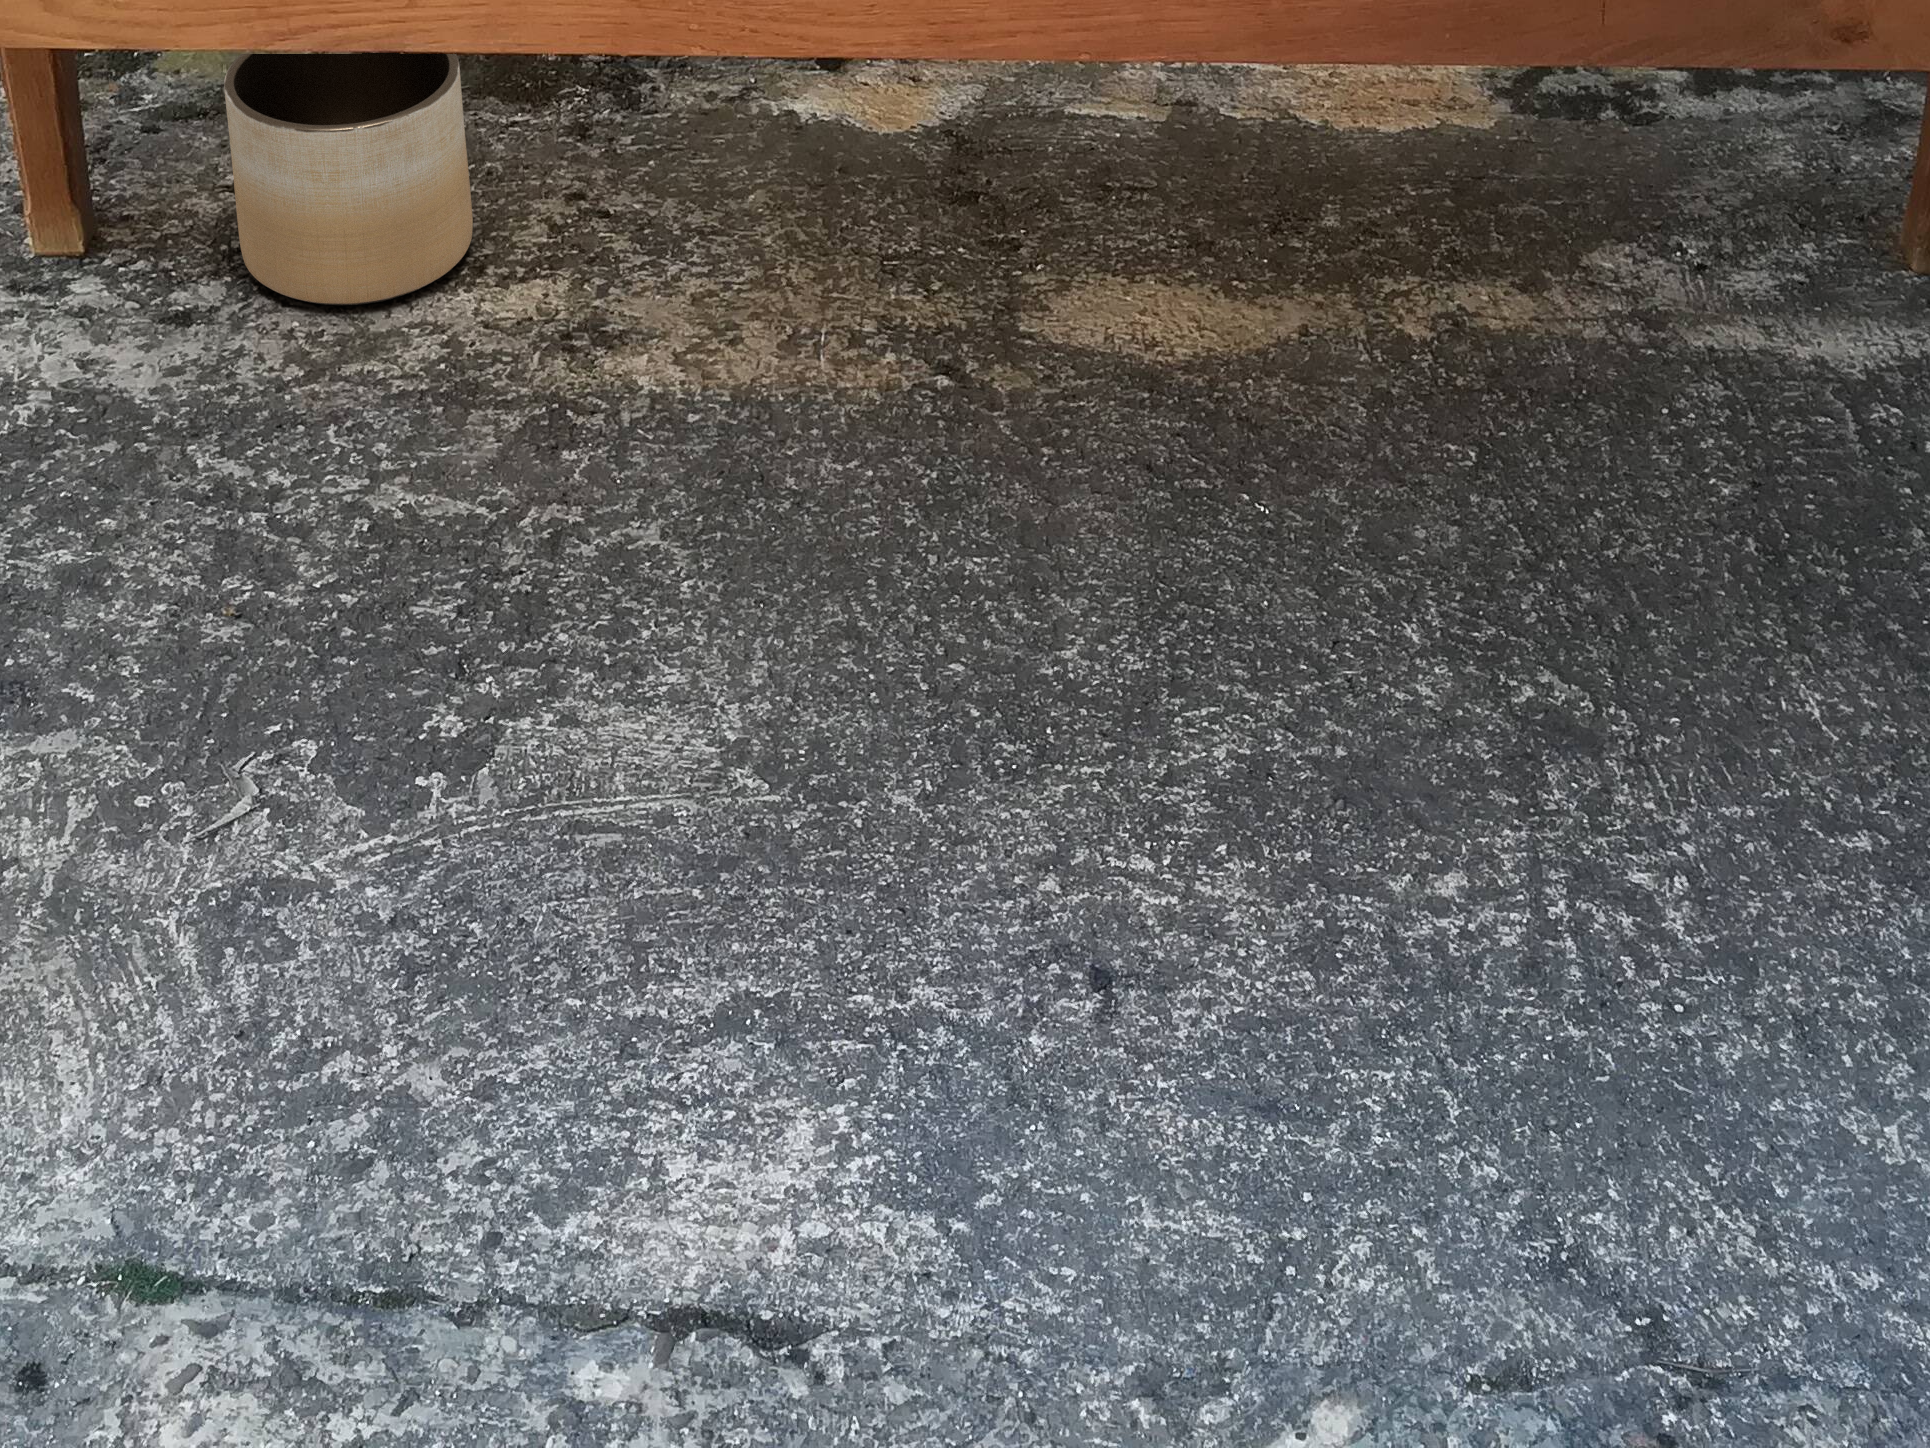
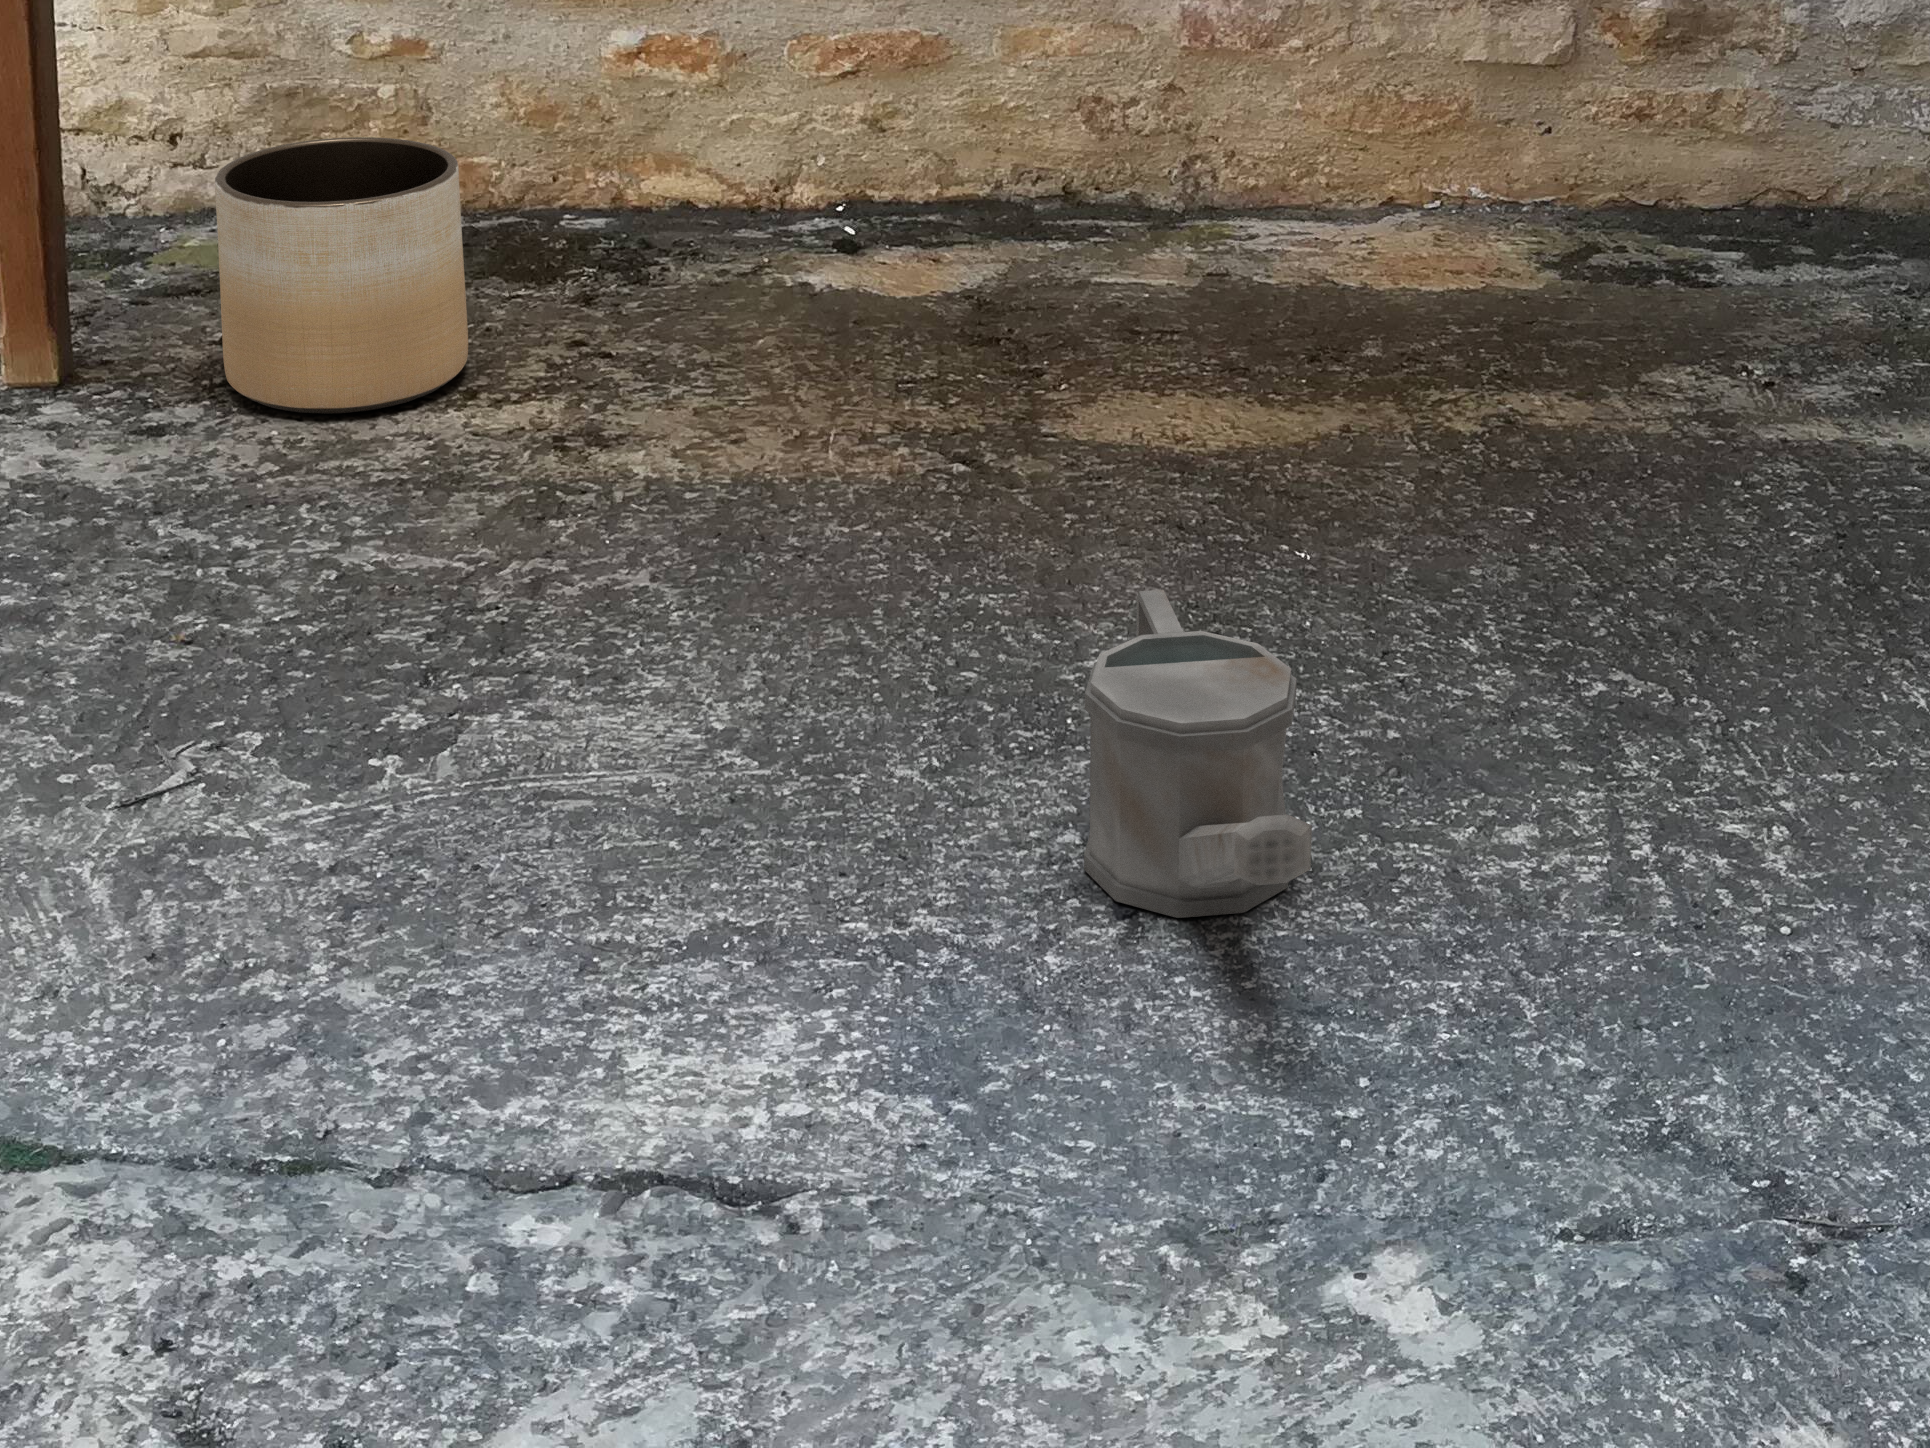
watering can: none [1063,664,1270,1047] -> present [1084,590,1312,918]

